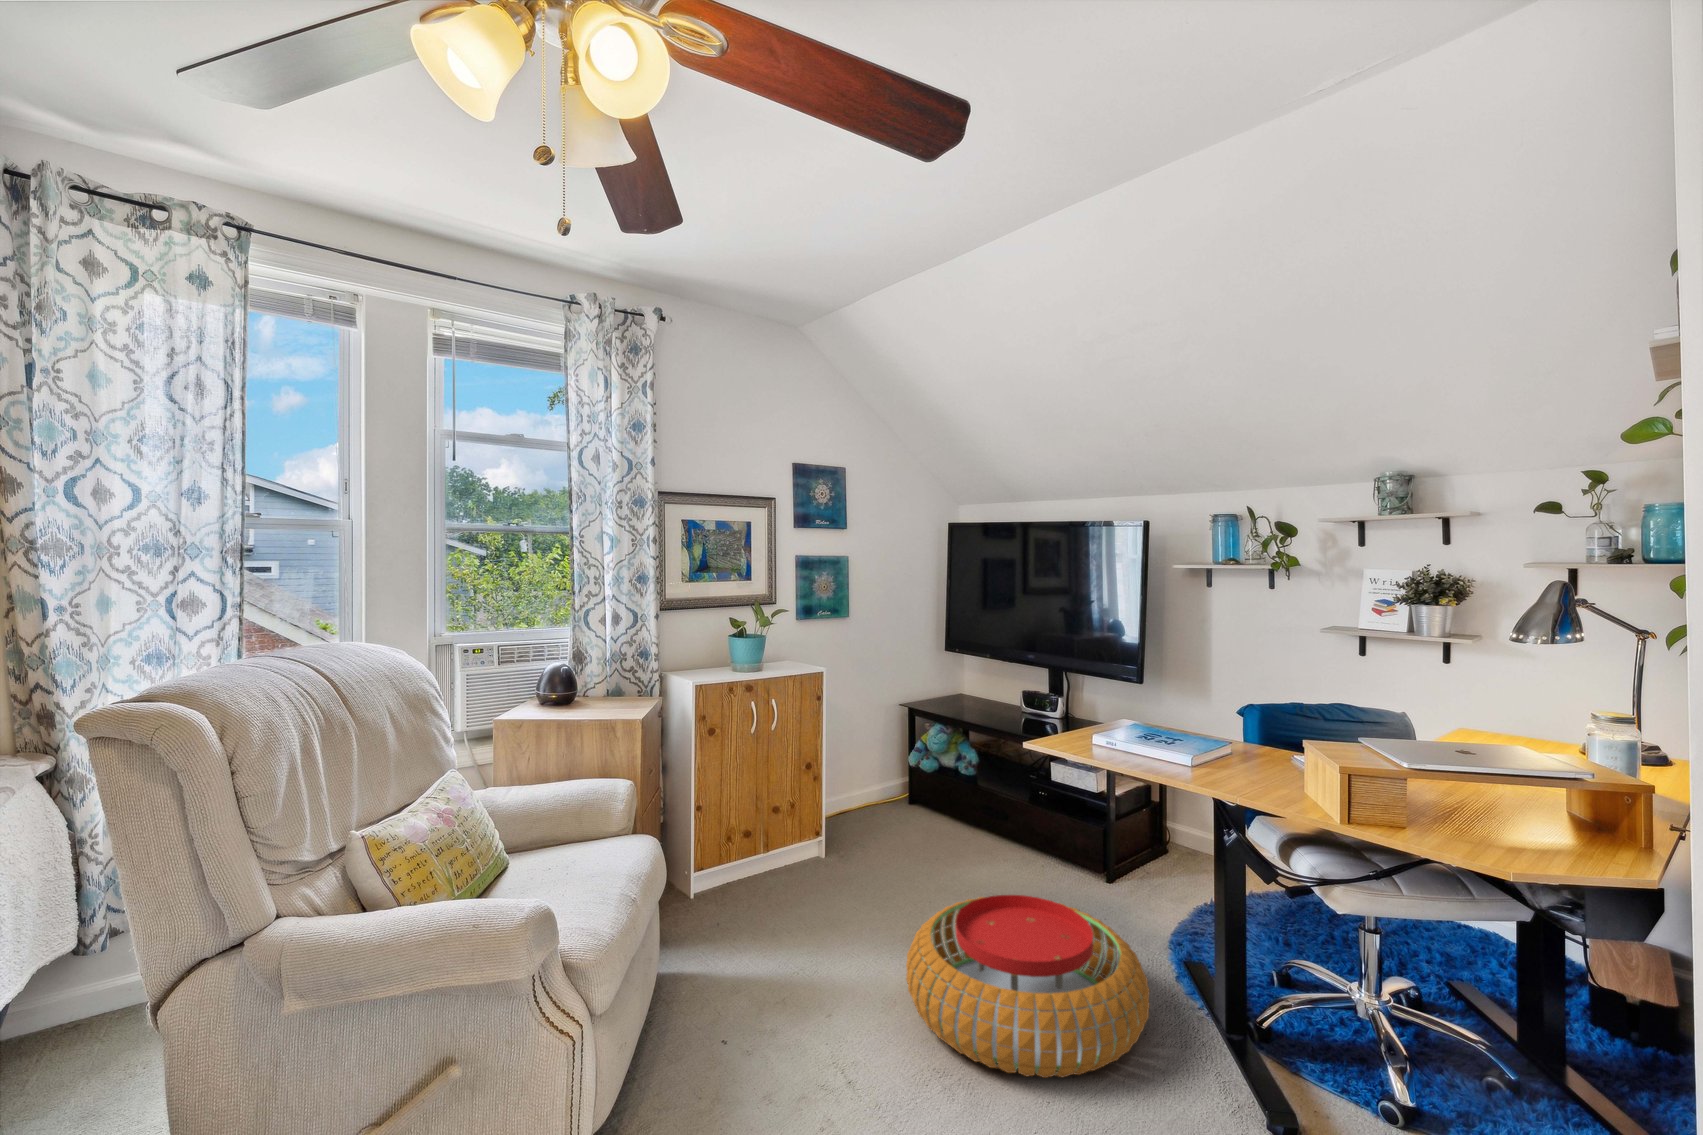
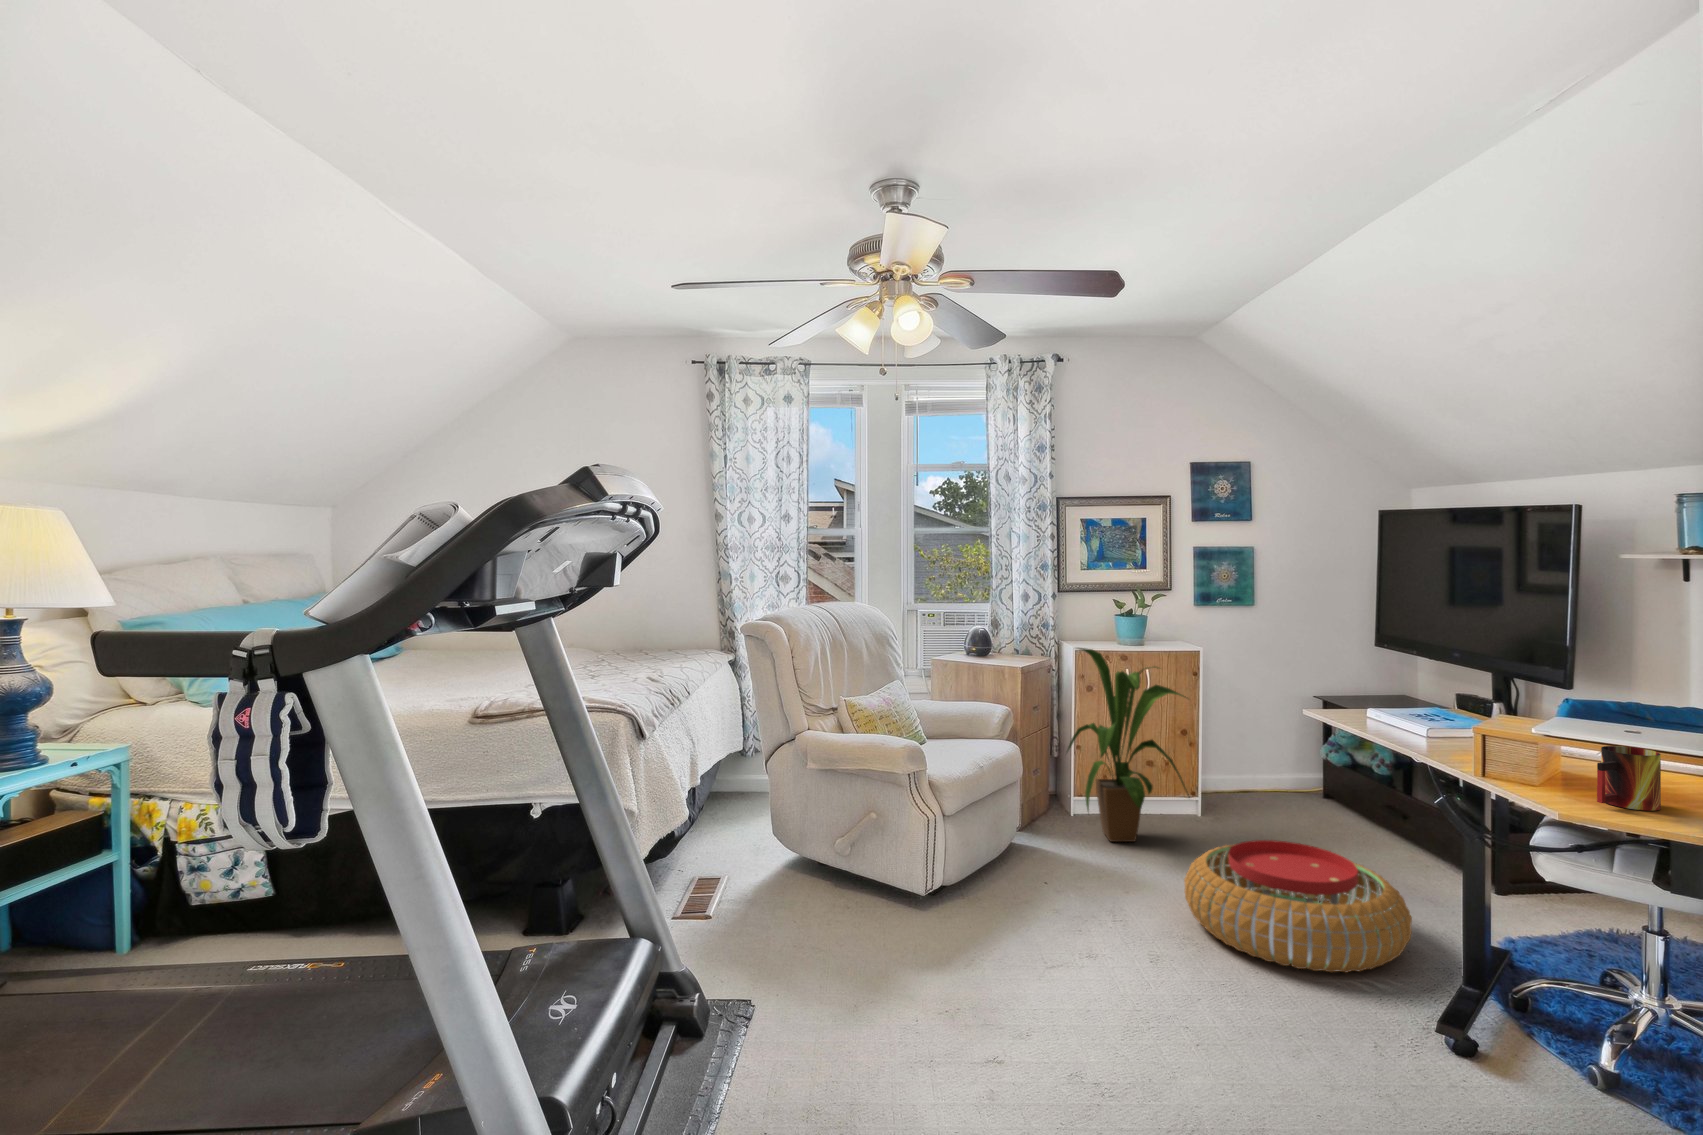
house plant: none [691,687,854,929] -> present [1067,648,1190,842]
mug: none [1457,773,1518,847] -> present [1597,746,1661,811]

